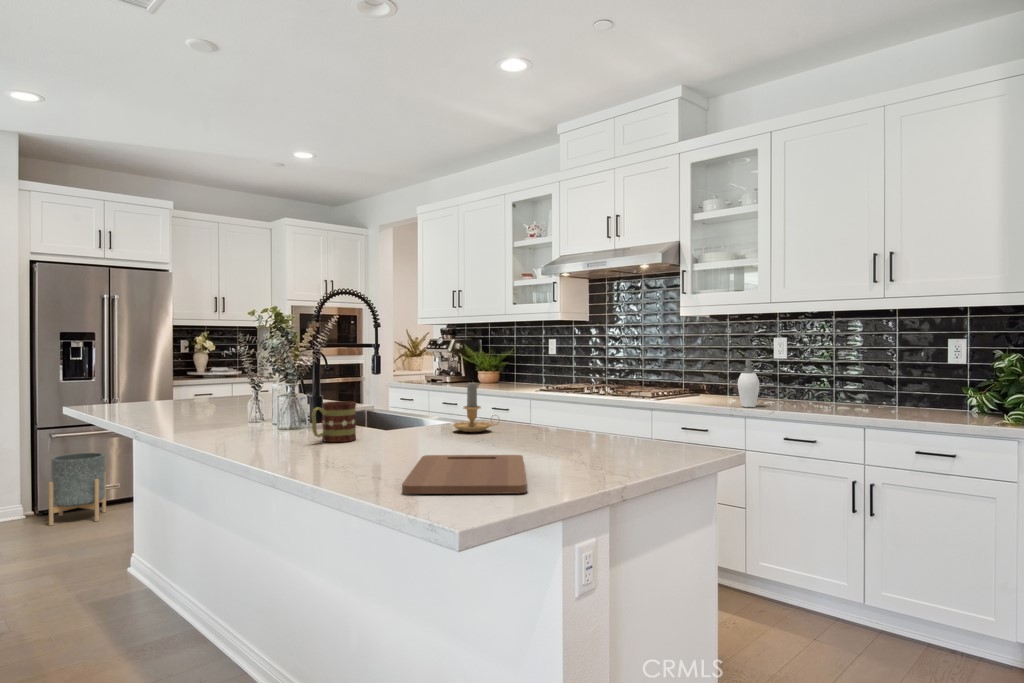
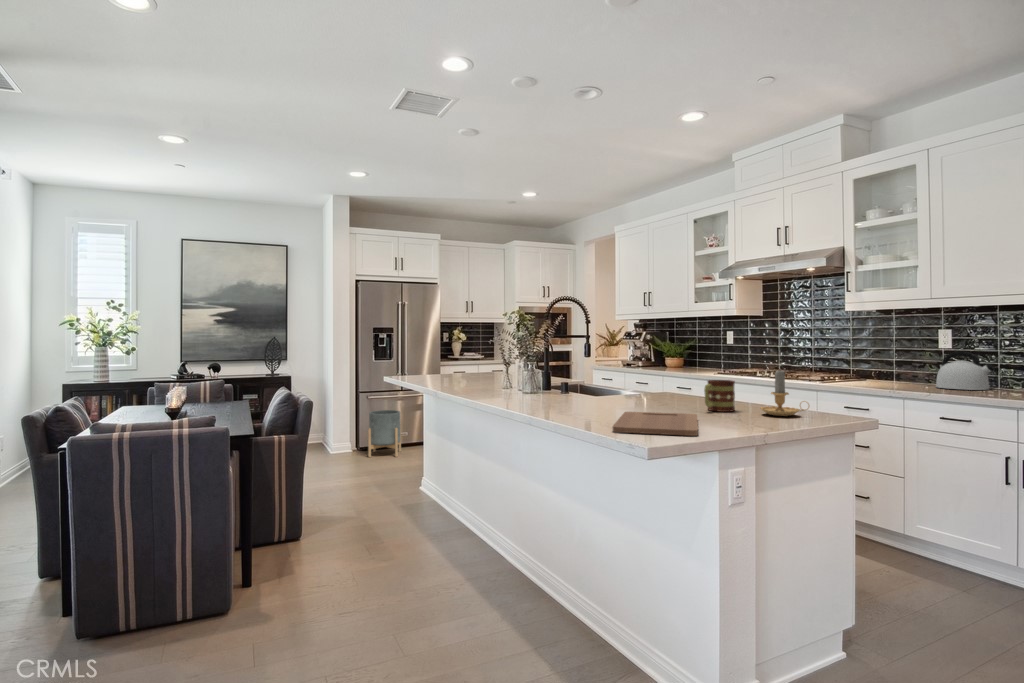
soap dispenser: present [738,359,759,407] -> none [897,348,921,389]
kettle: none [775,363,831,406] -> present [936,352,994,390]
candle: present [453,383,498,432] -> present [760,371,809,416]
mug: present [312,401,356,442] -> present [704,380,735,412]

